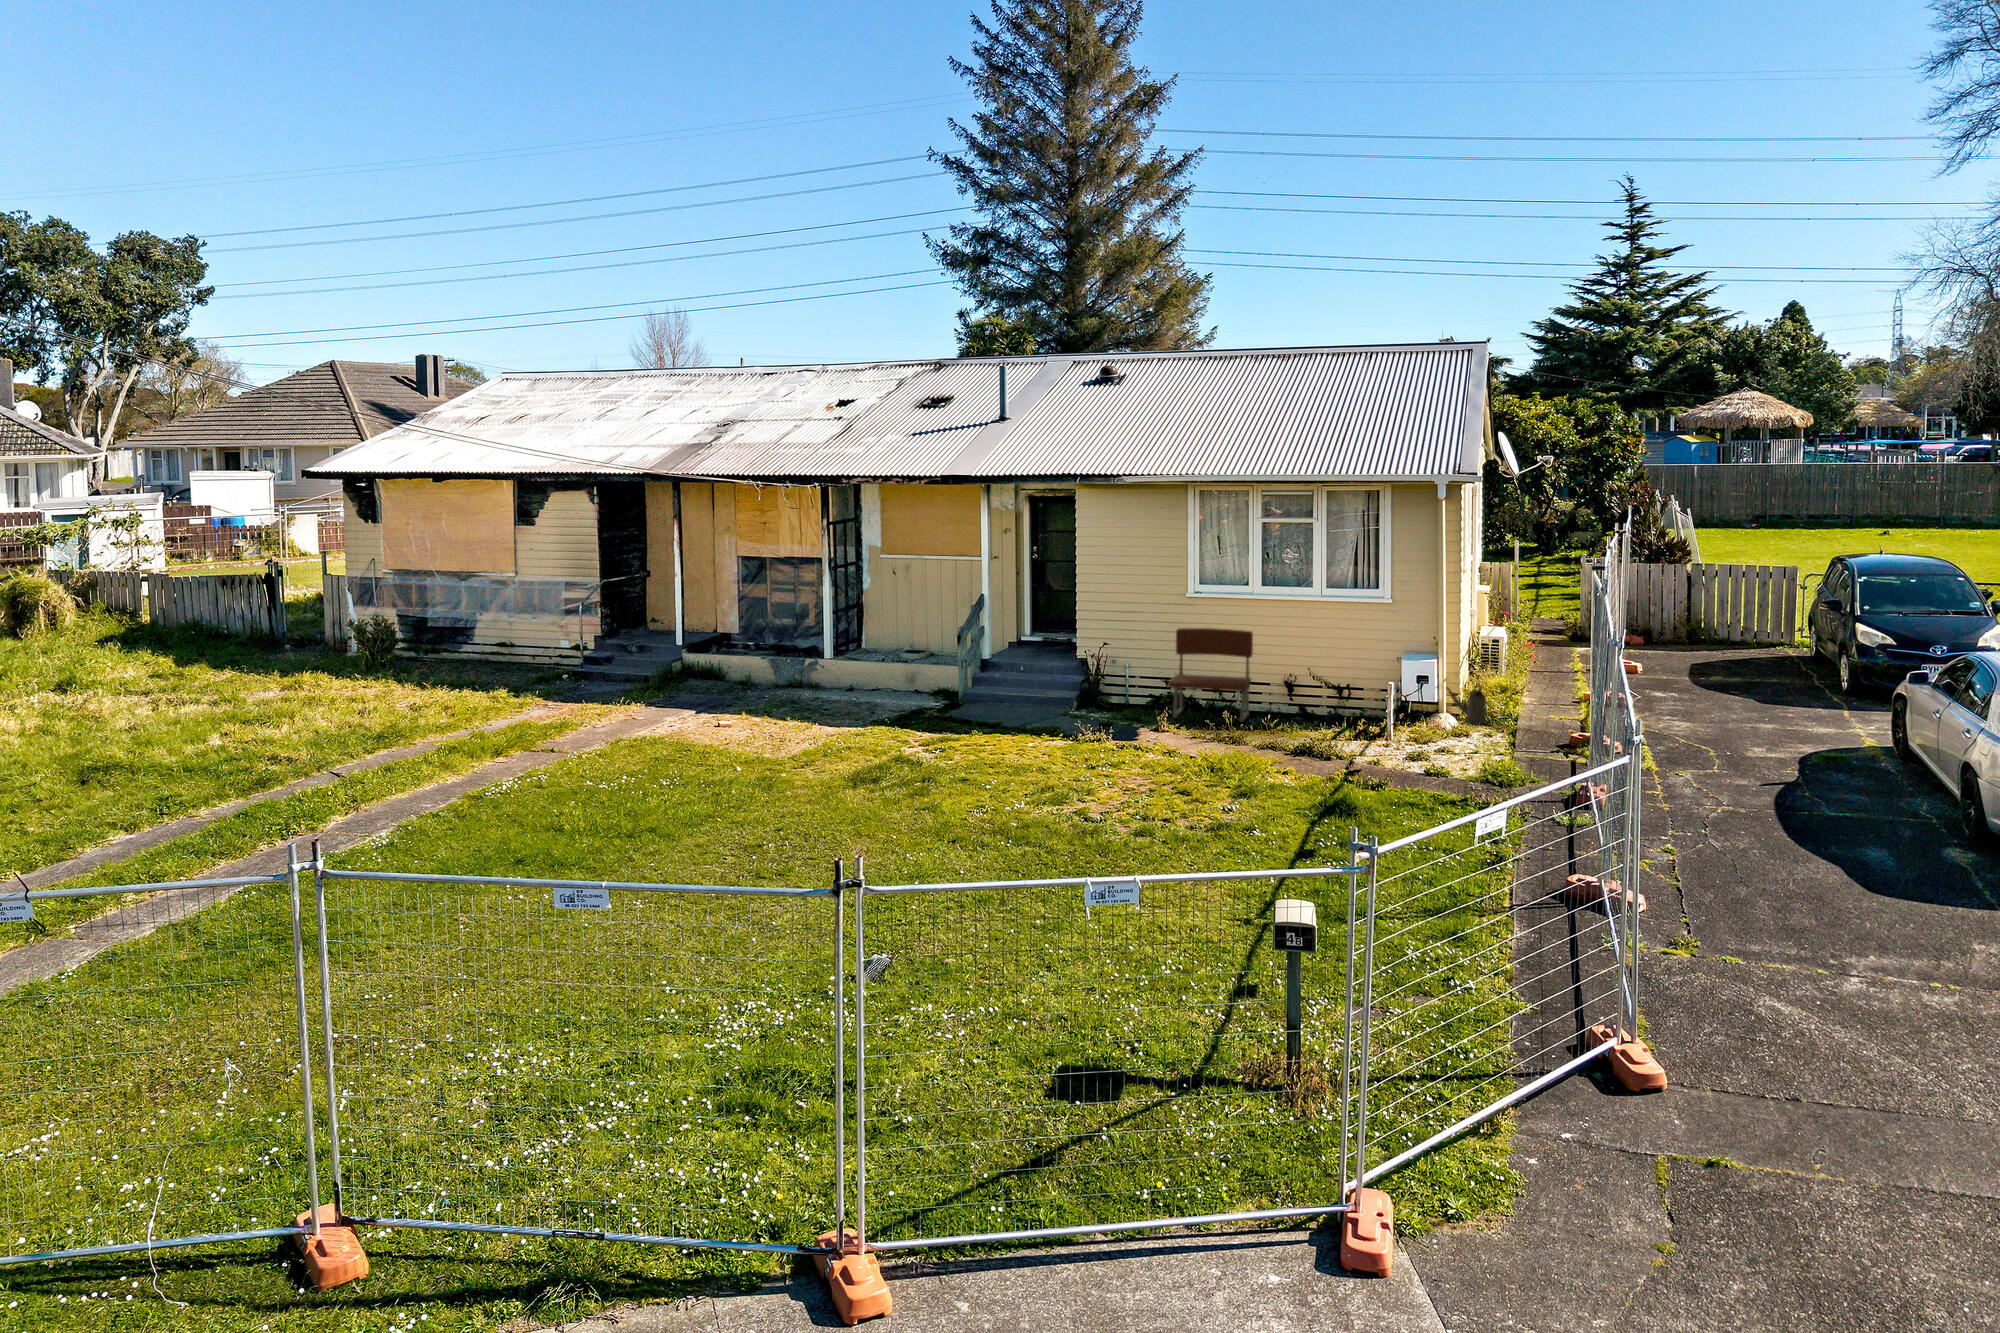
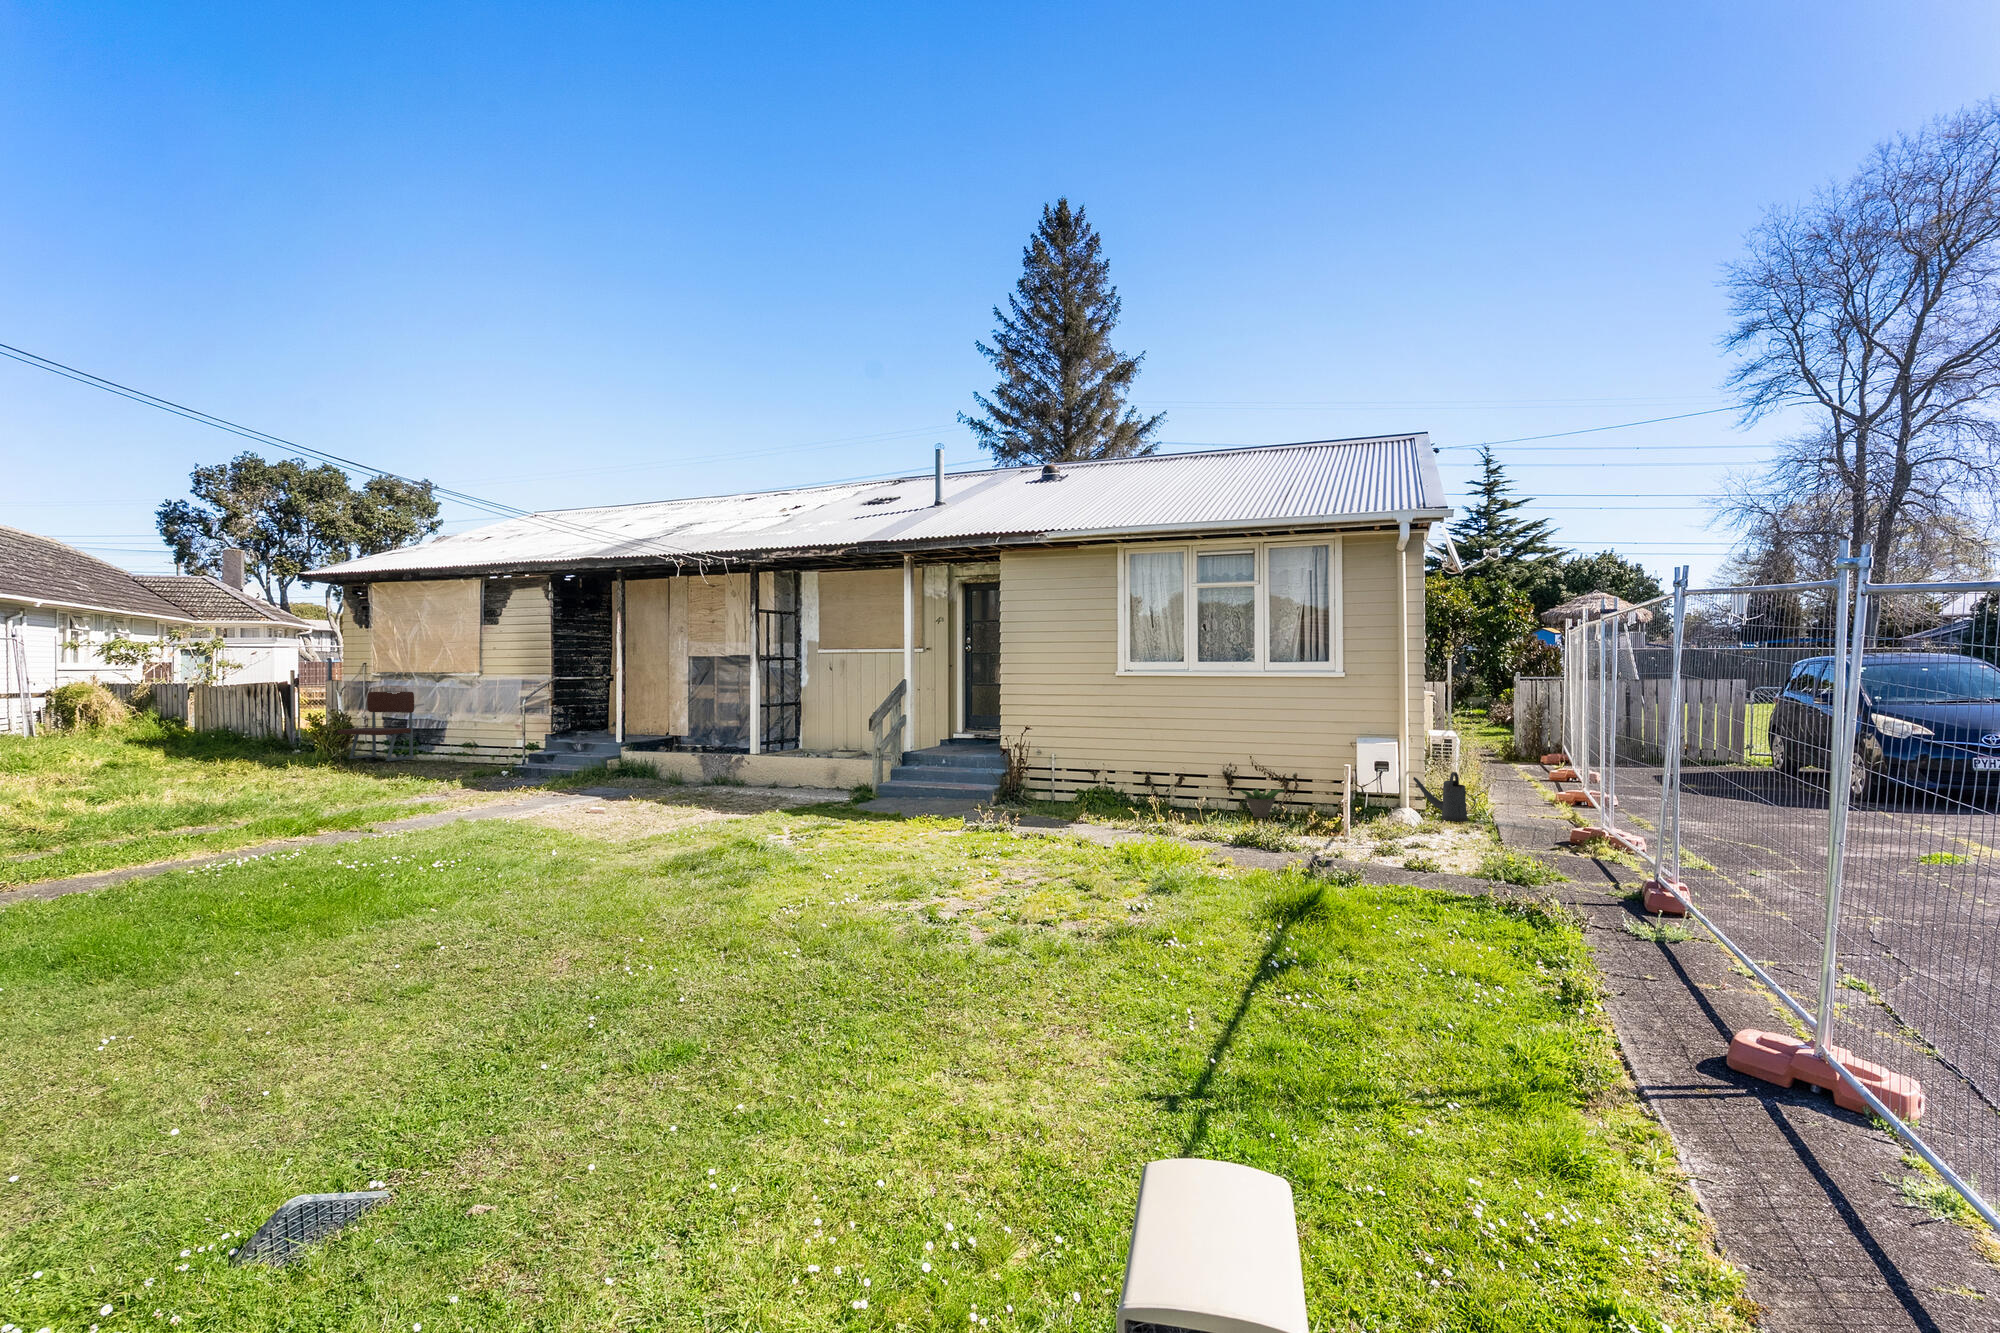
bench: present [1168,628,1253,722] -> present [338,692,414,761]
decorative plant: none [1293,698,1337,723] -> present [1236,789,1284,817]

